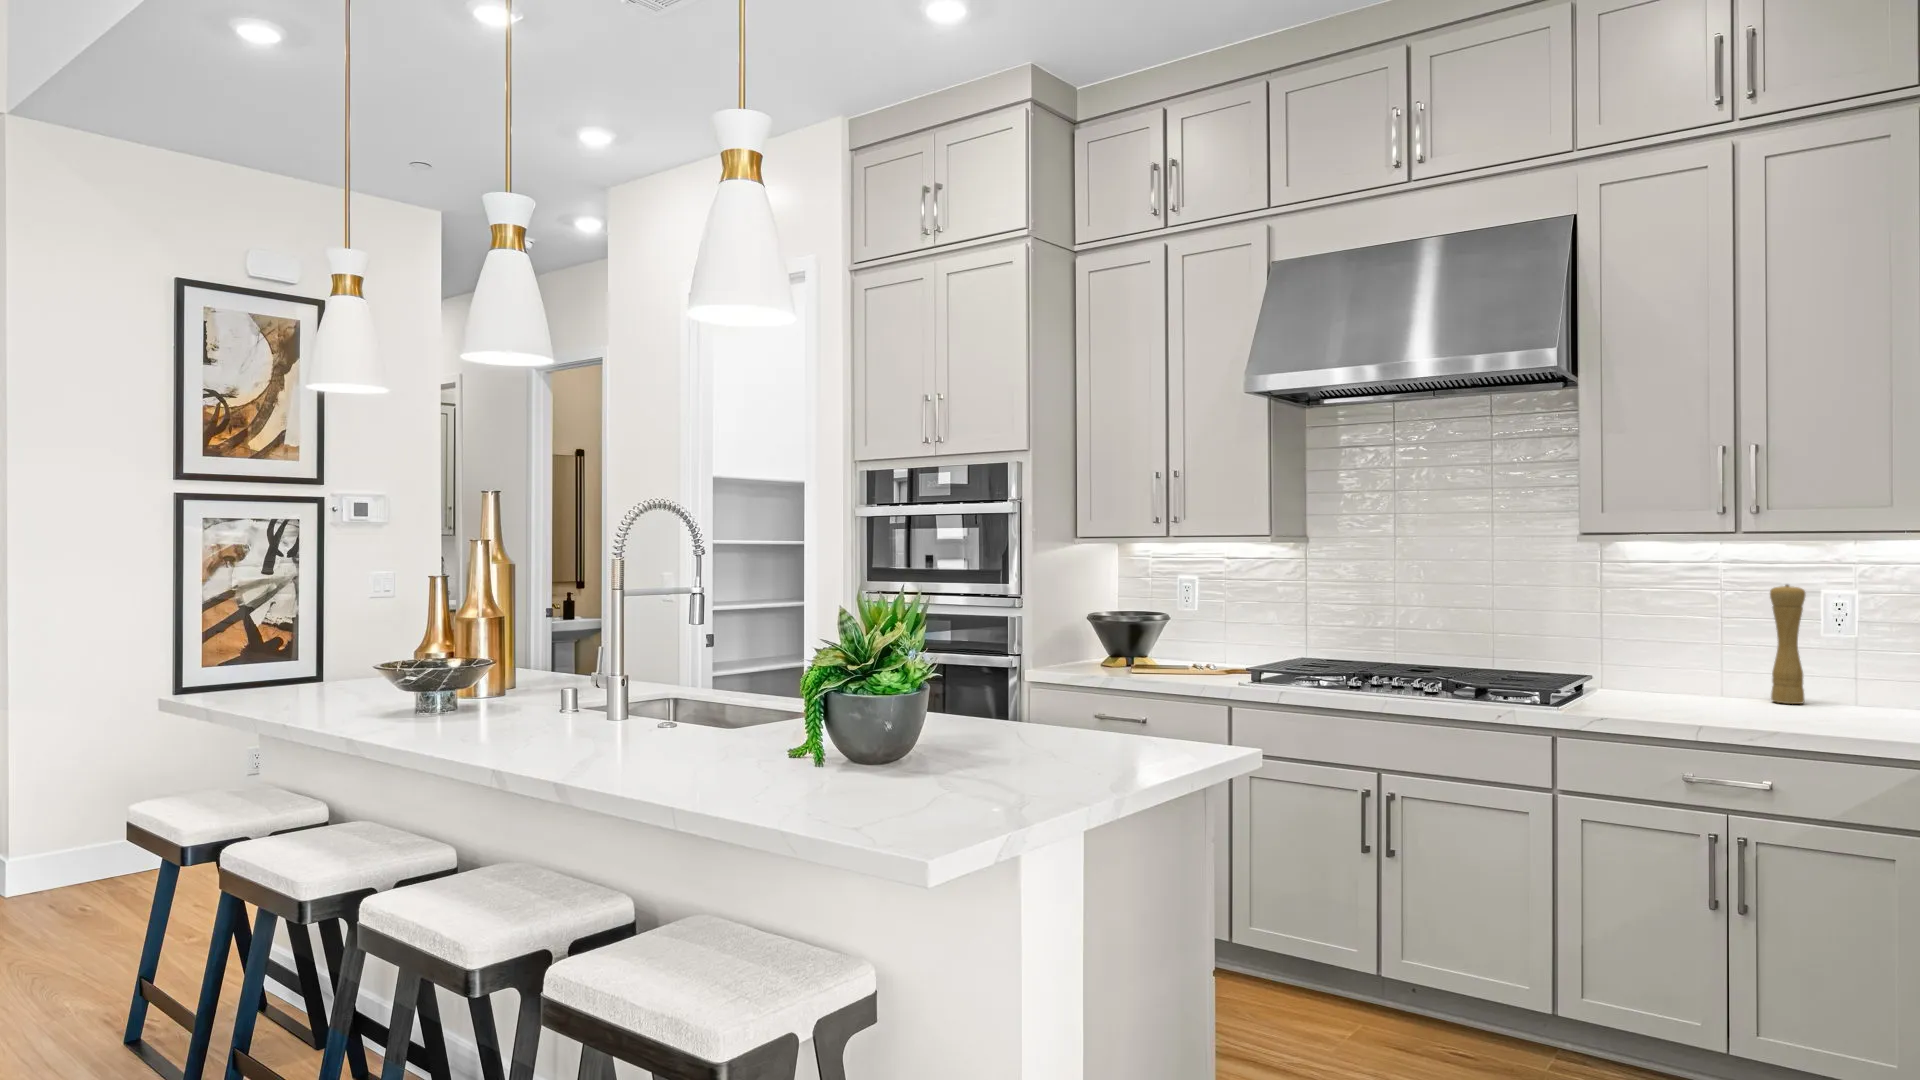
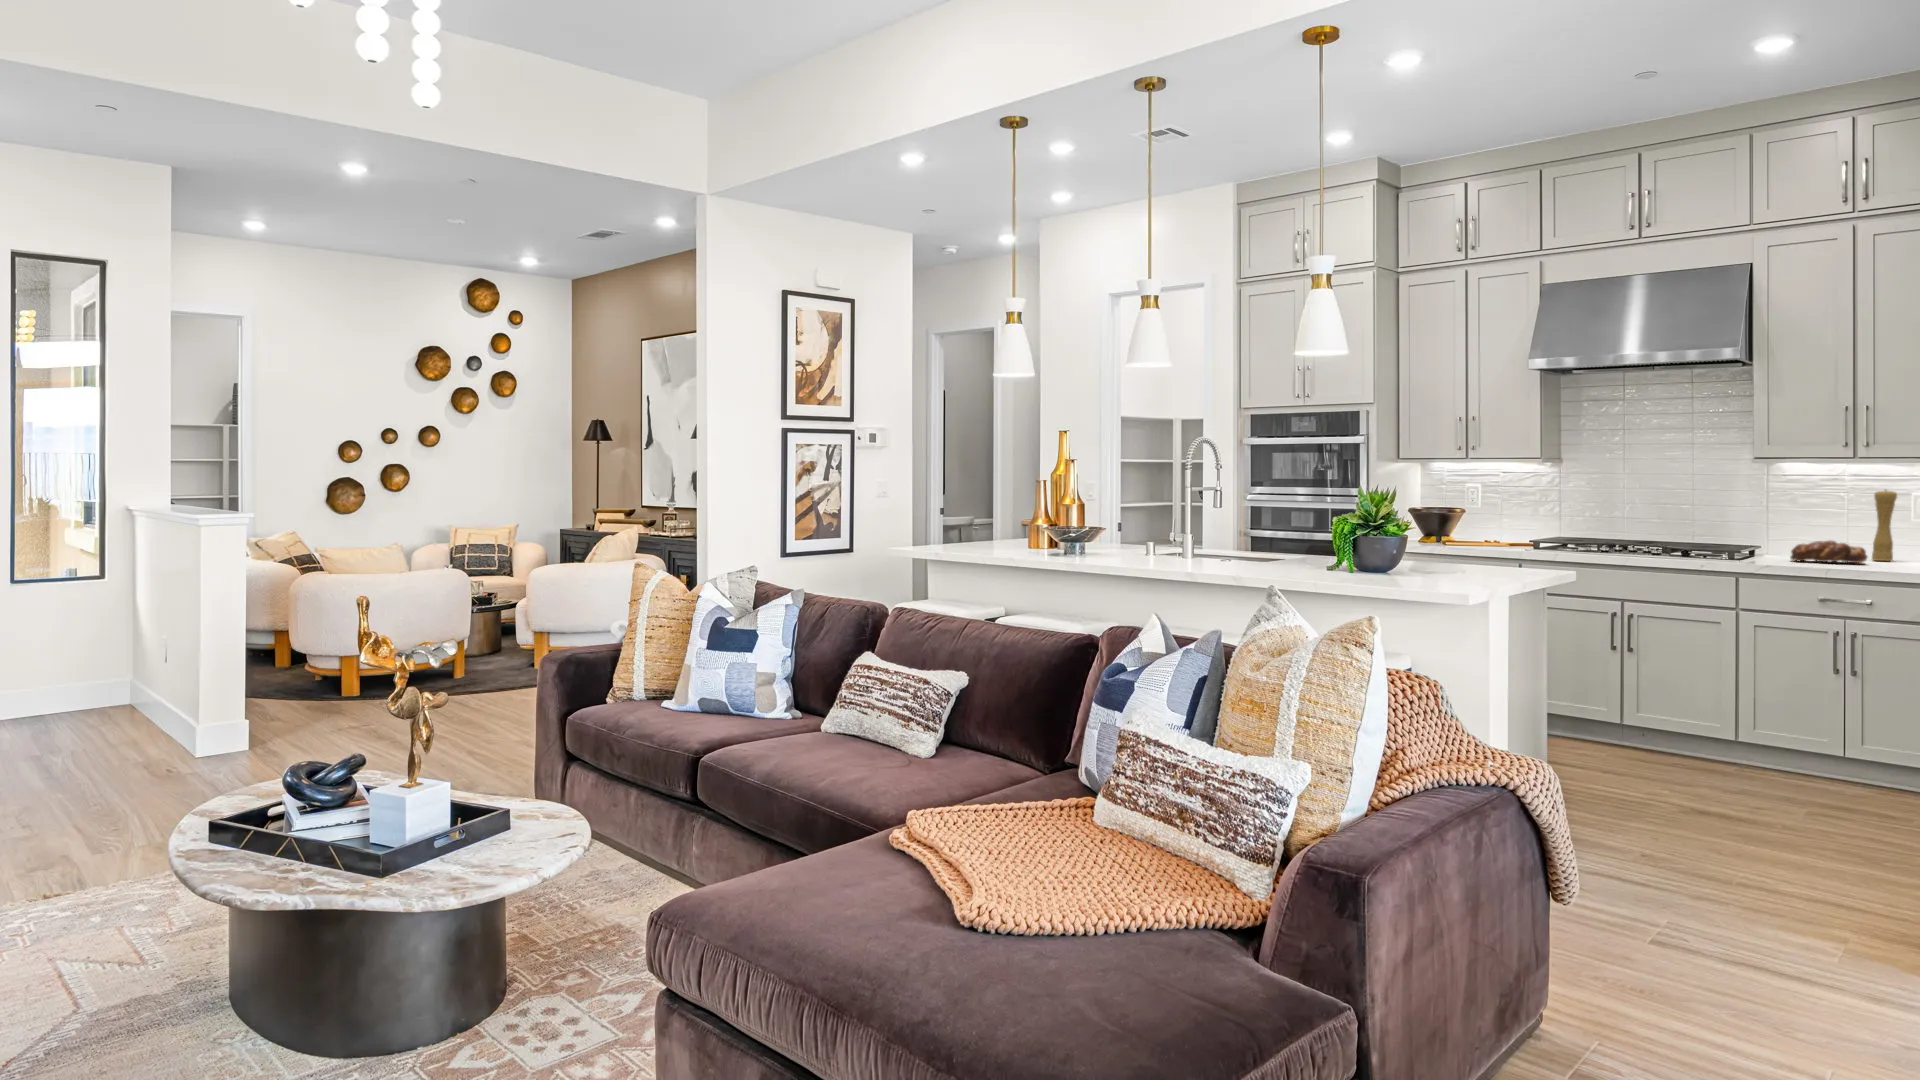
bread loaf: none [1641,672,1765,712] -> present [1790,540,1867,563]

